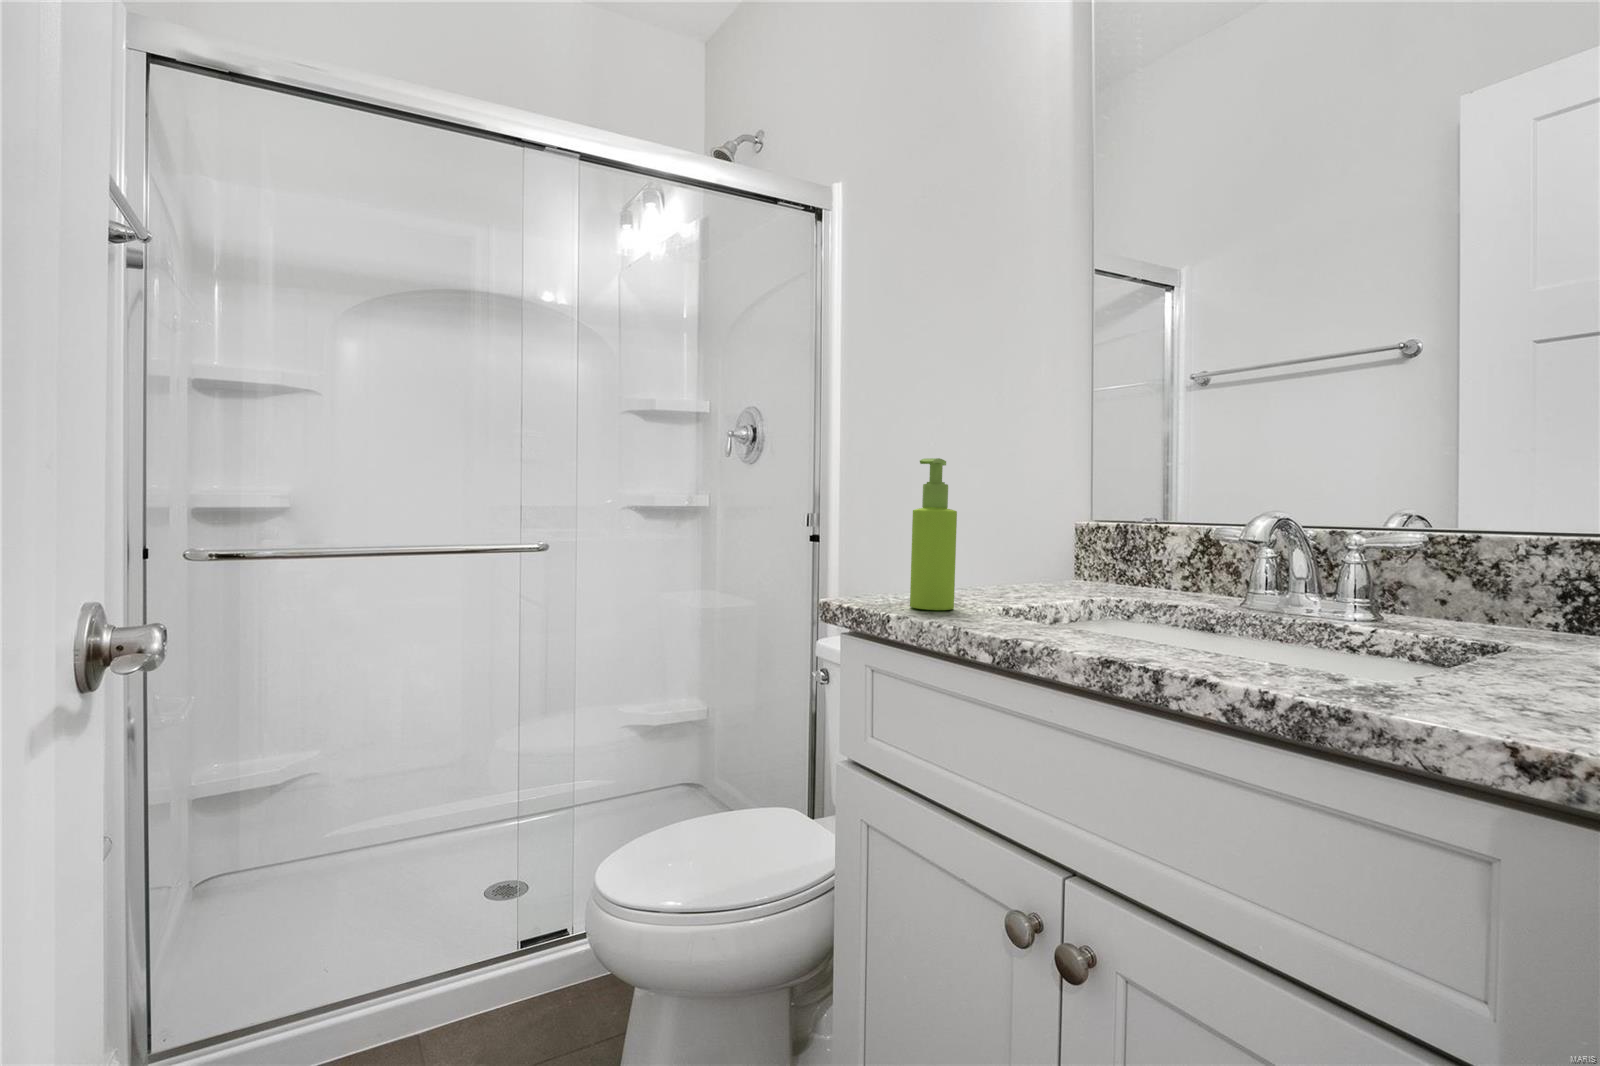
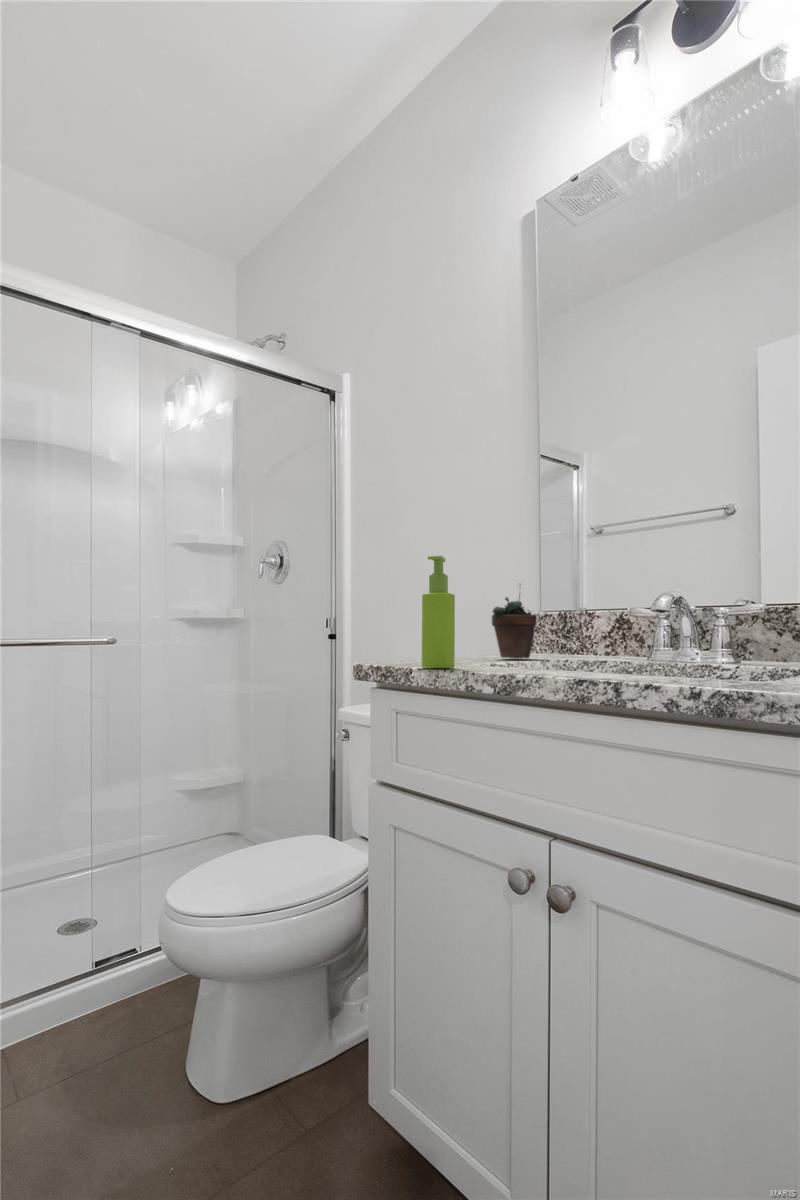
succulent plant: none [1024,477,1091,584] -> present [492,583,536,659]

